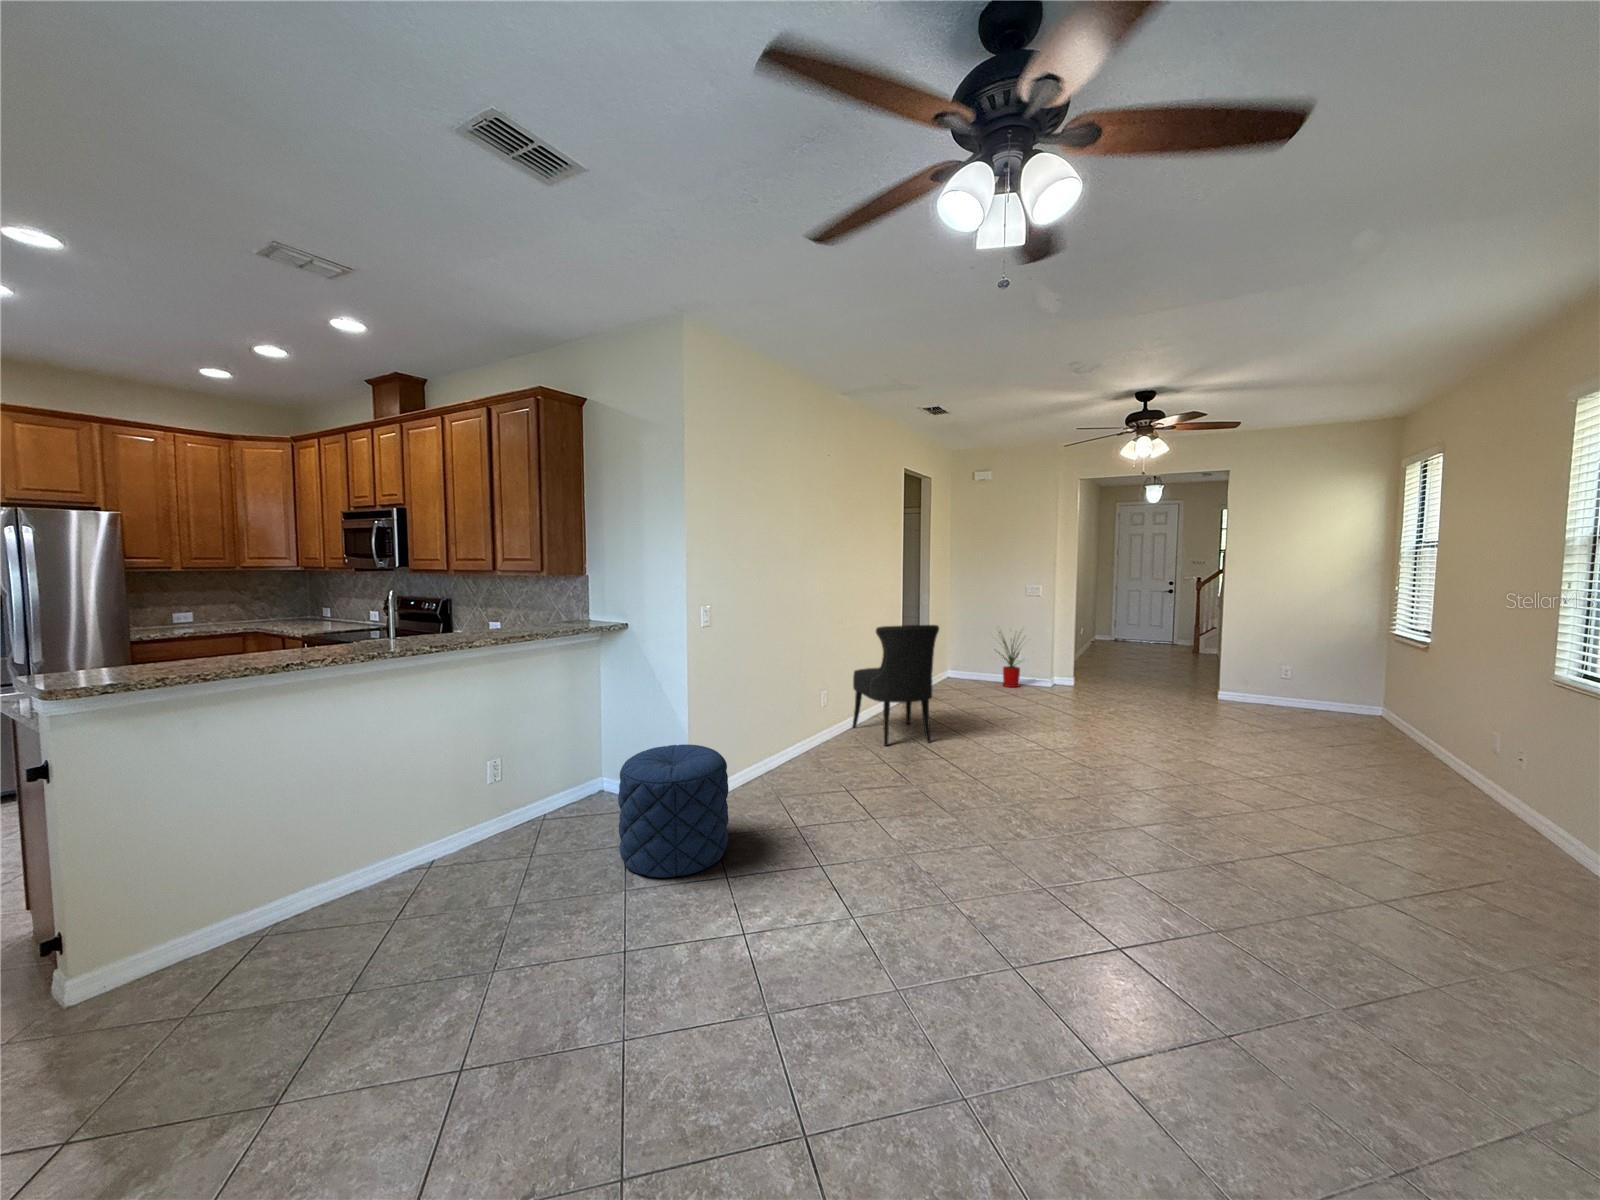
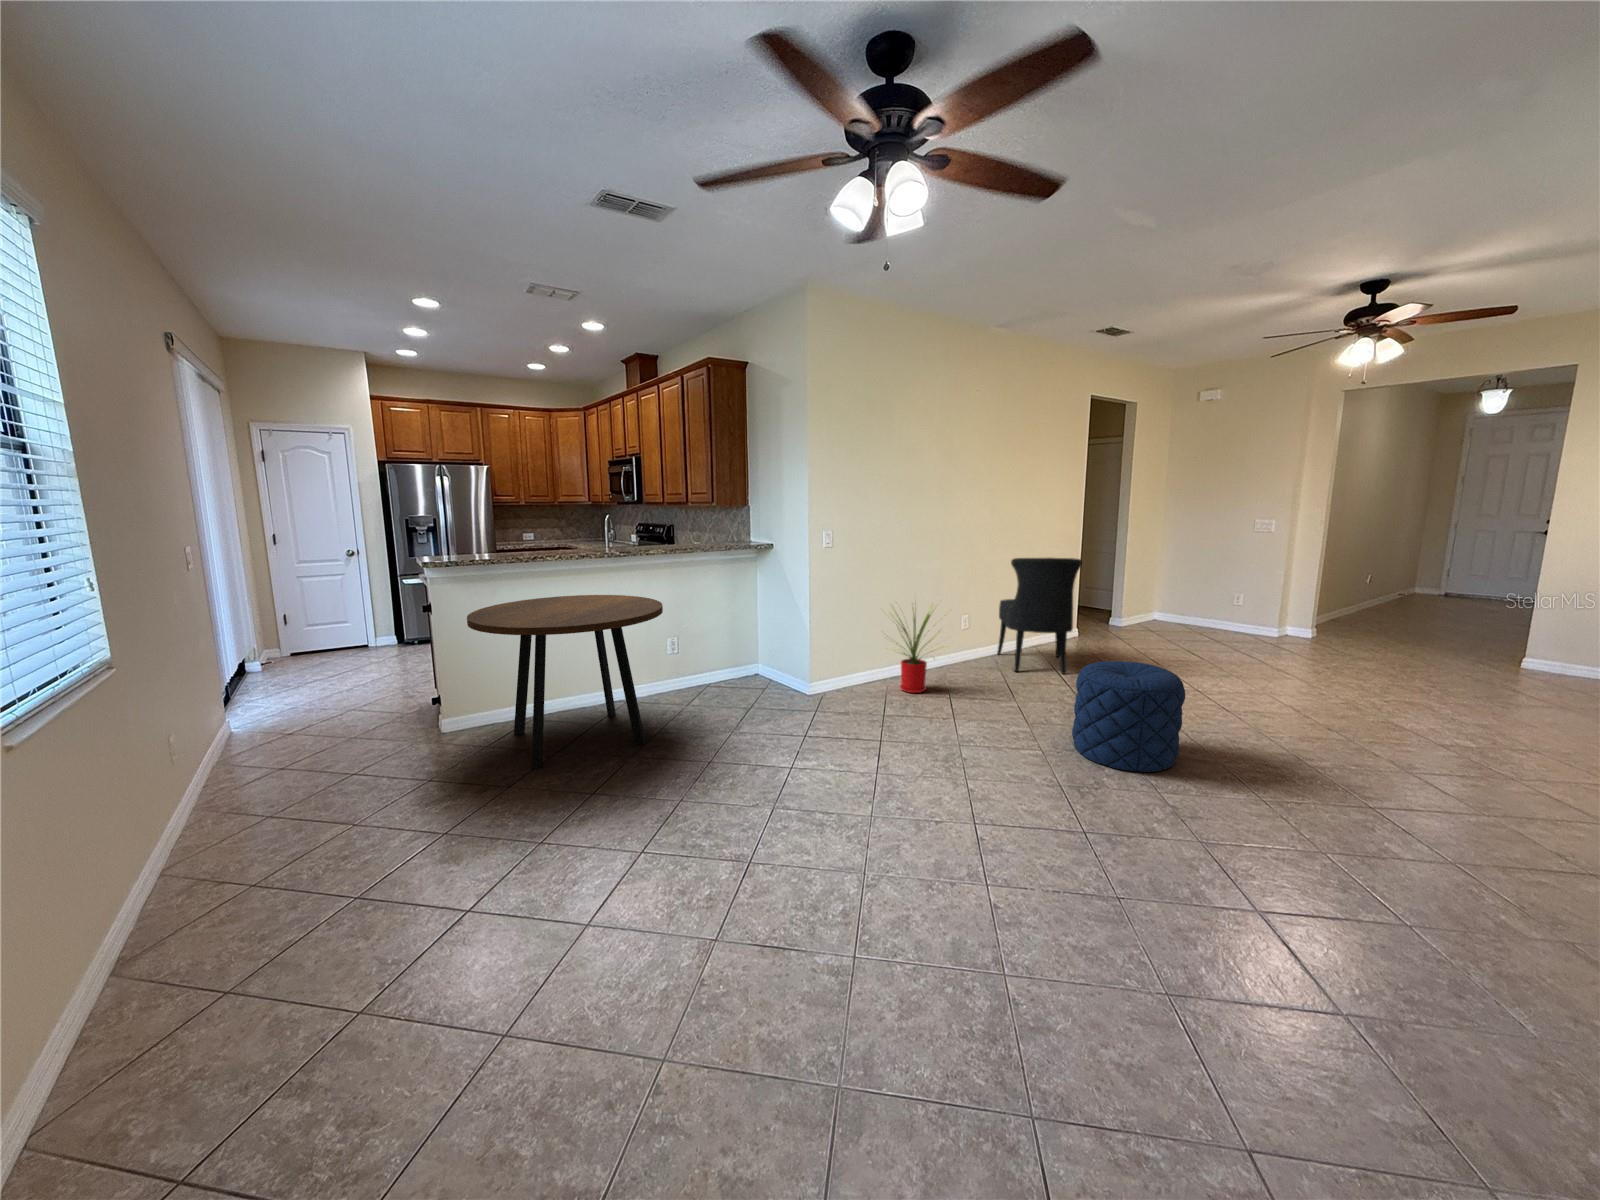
house plant: present [995,632,1021,687] -> present [887,607,940,693]
dining table: none [120,707,514,1057] -> present [467,595,663,769]
pouf: present [618,744,728,878] -> present [1072,661,1185,772]

